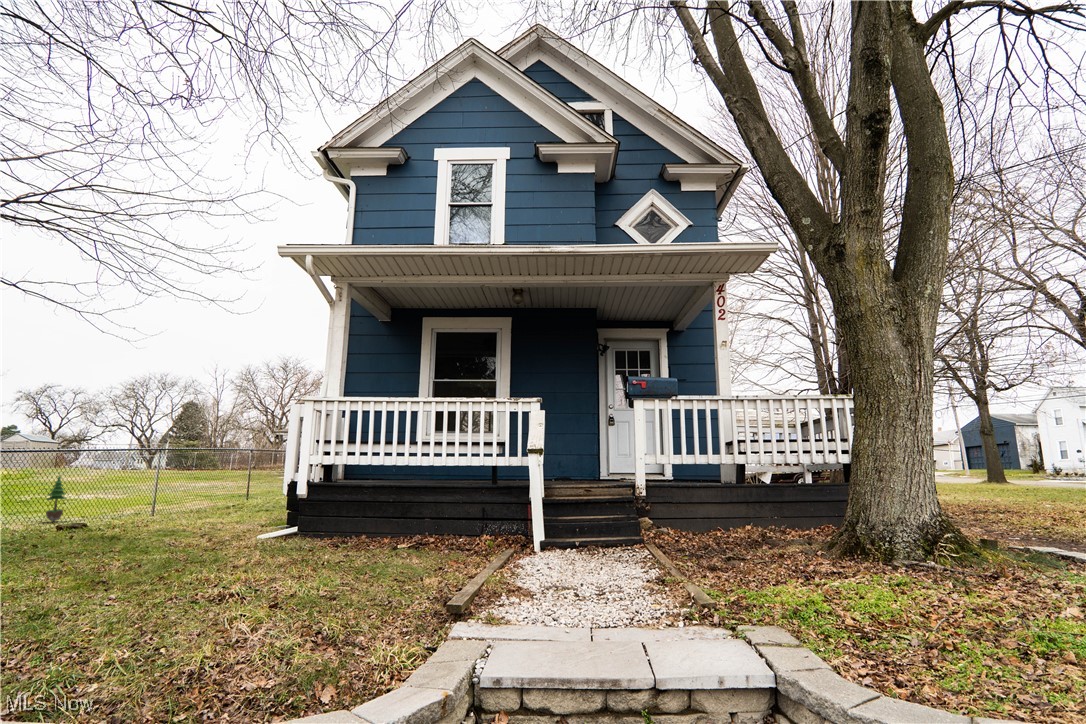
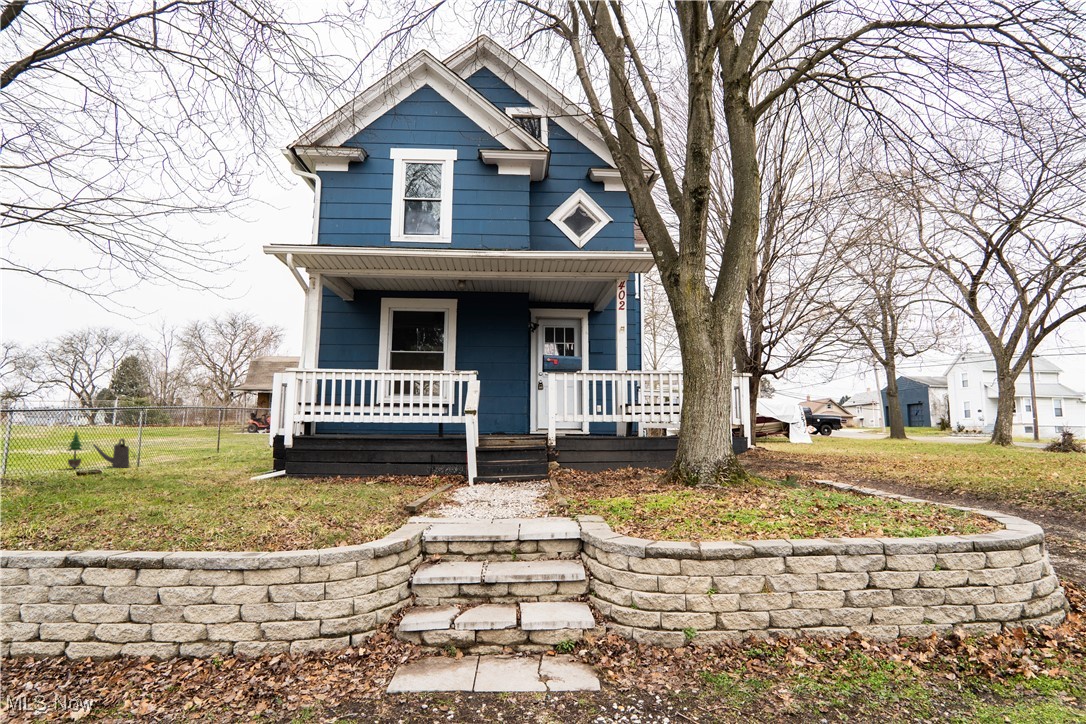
watering can: none [84,485,133,521] -> present [93,439,135,468]

